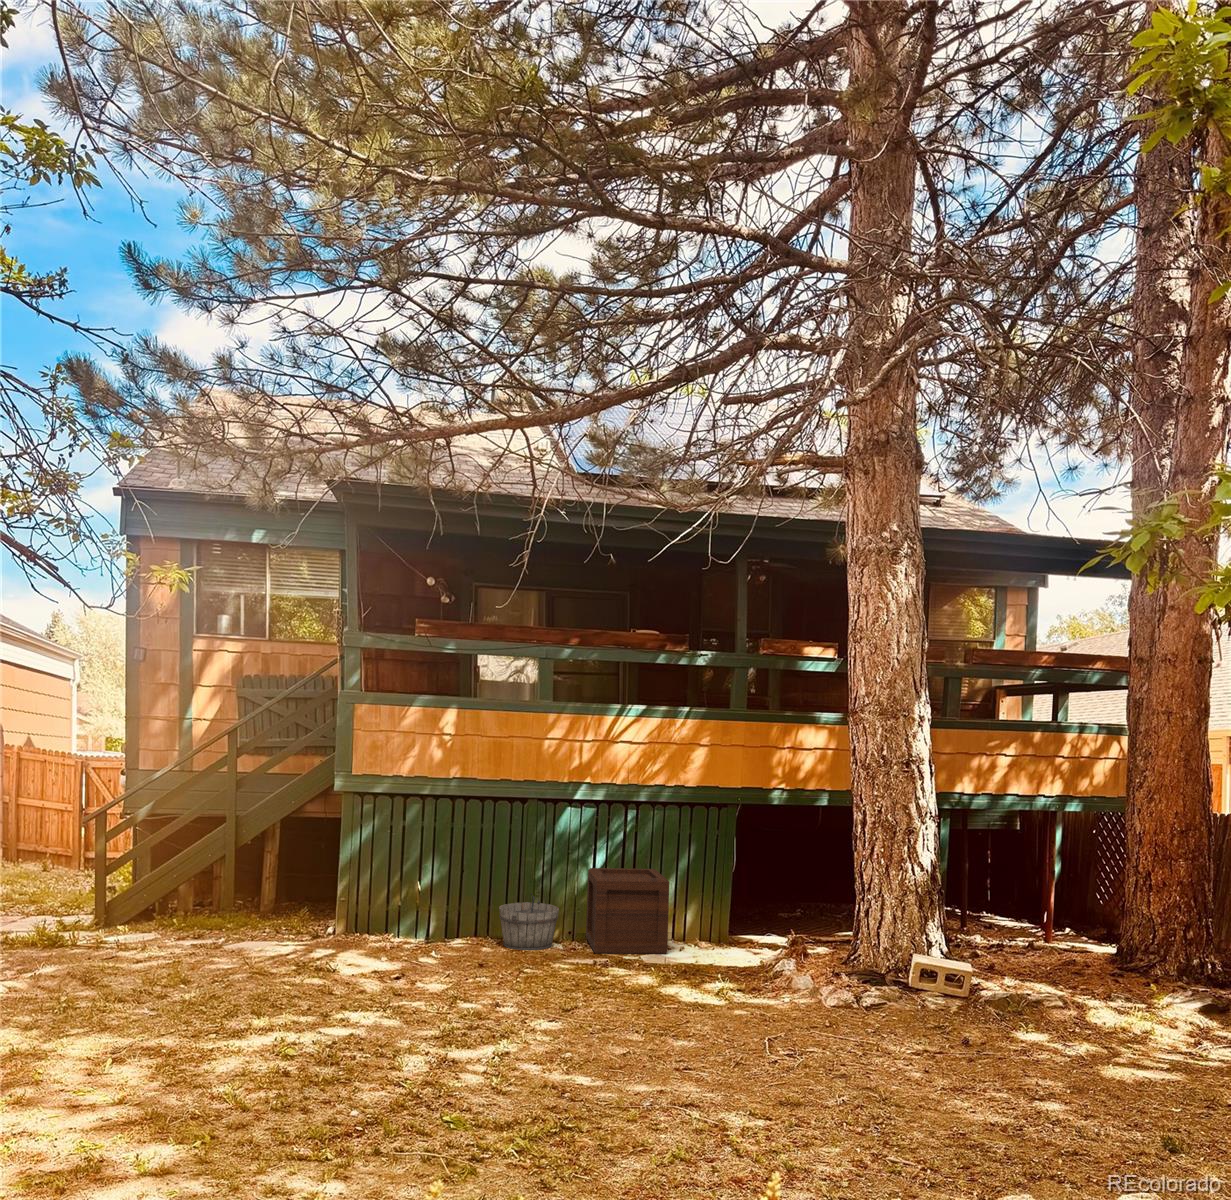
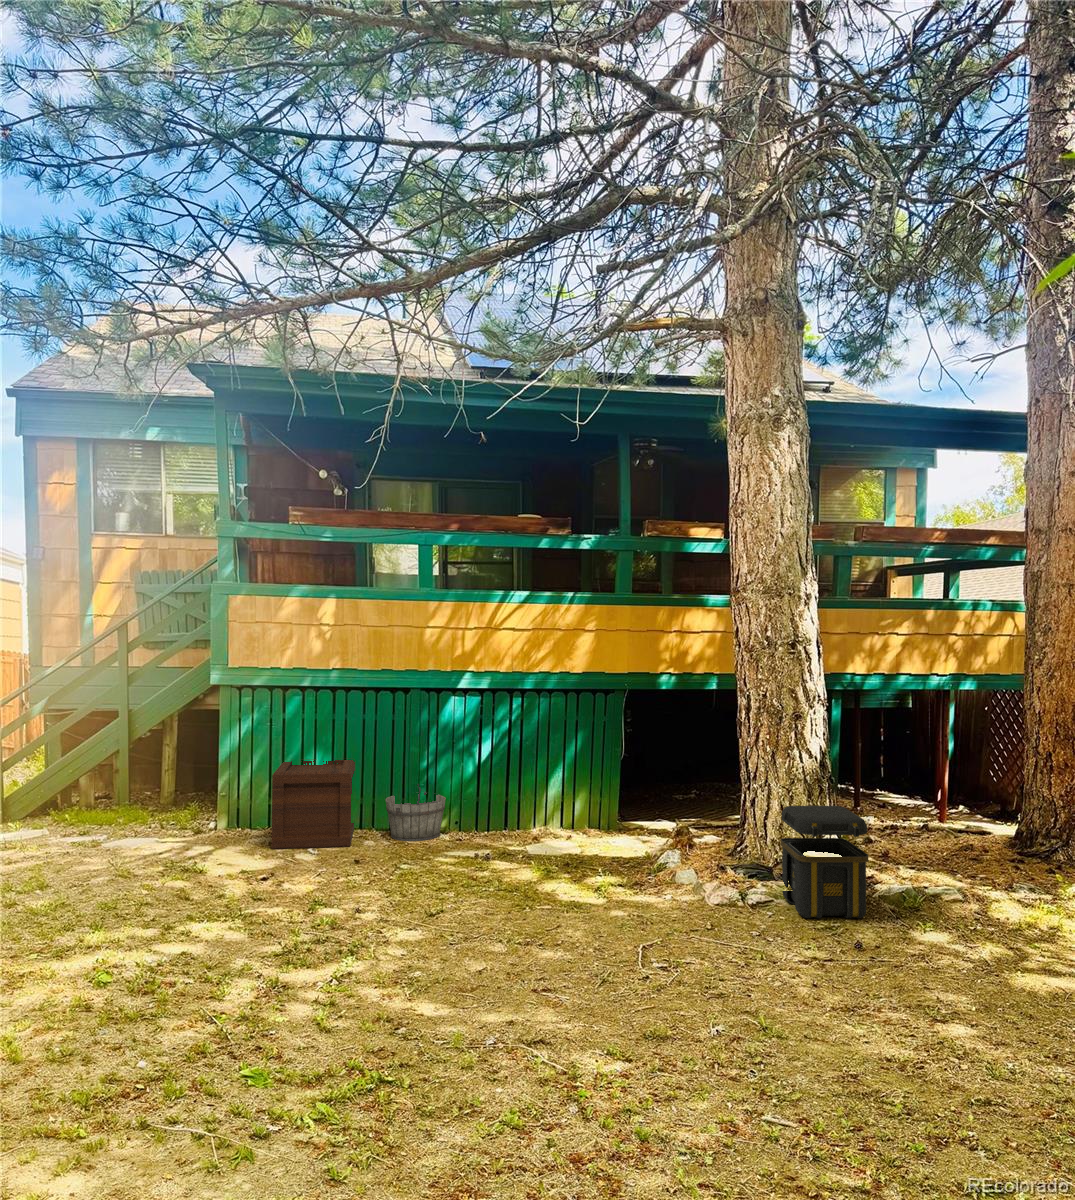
wooden crate: present [586,868,669,954] -> present [271,760,355,849]
toolbox: none [895,915,975,1019] -> present [781,806,869,919]

